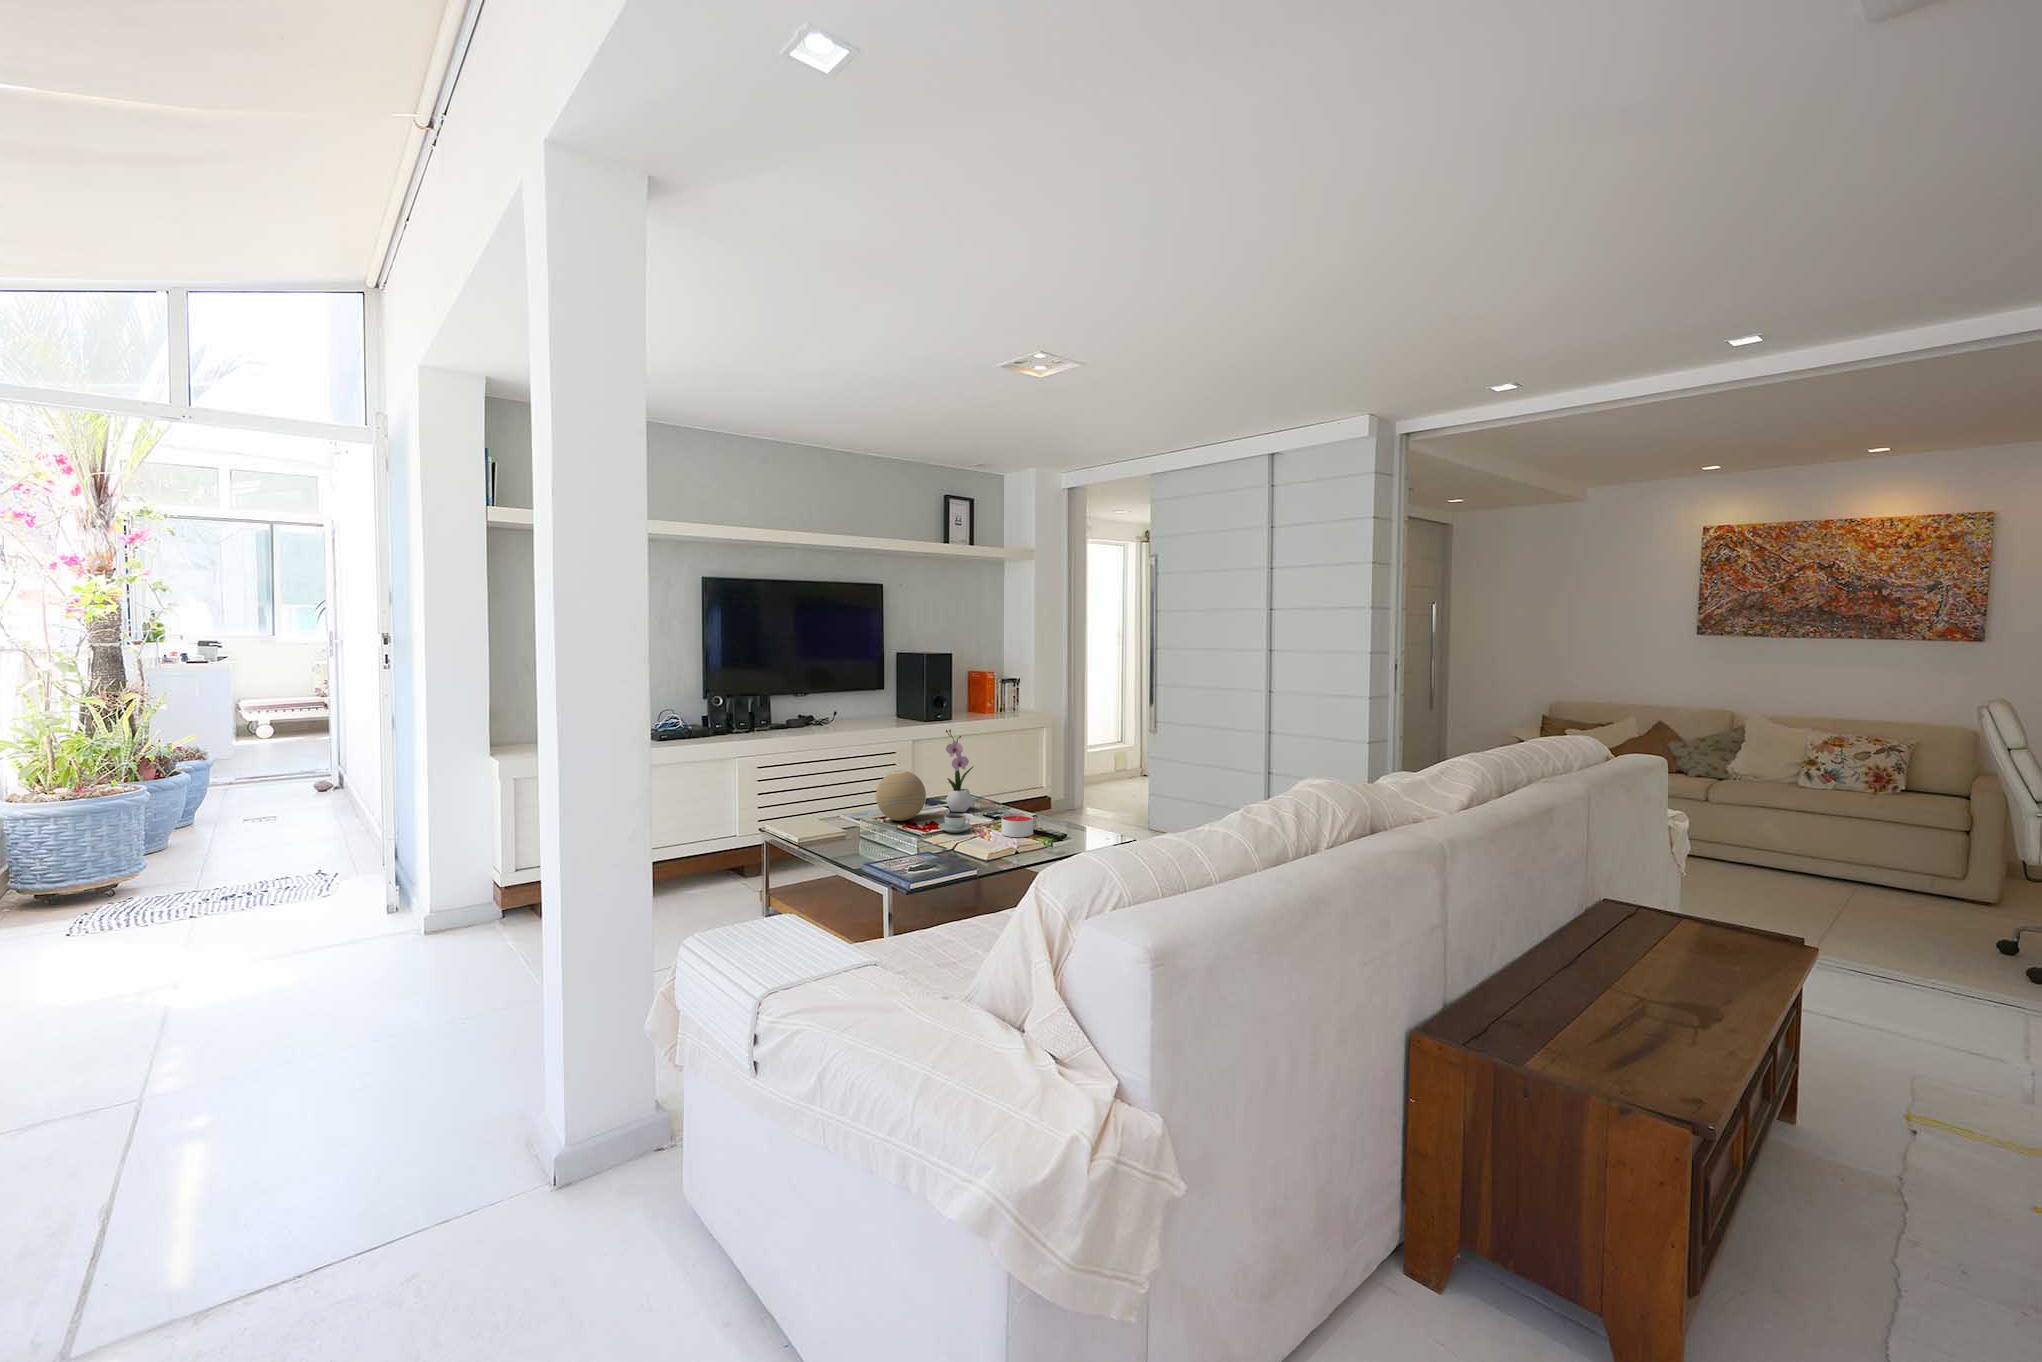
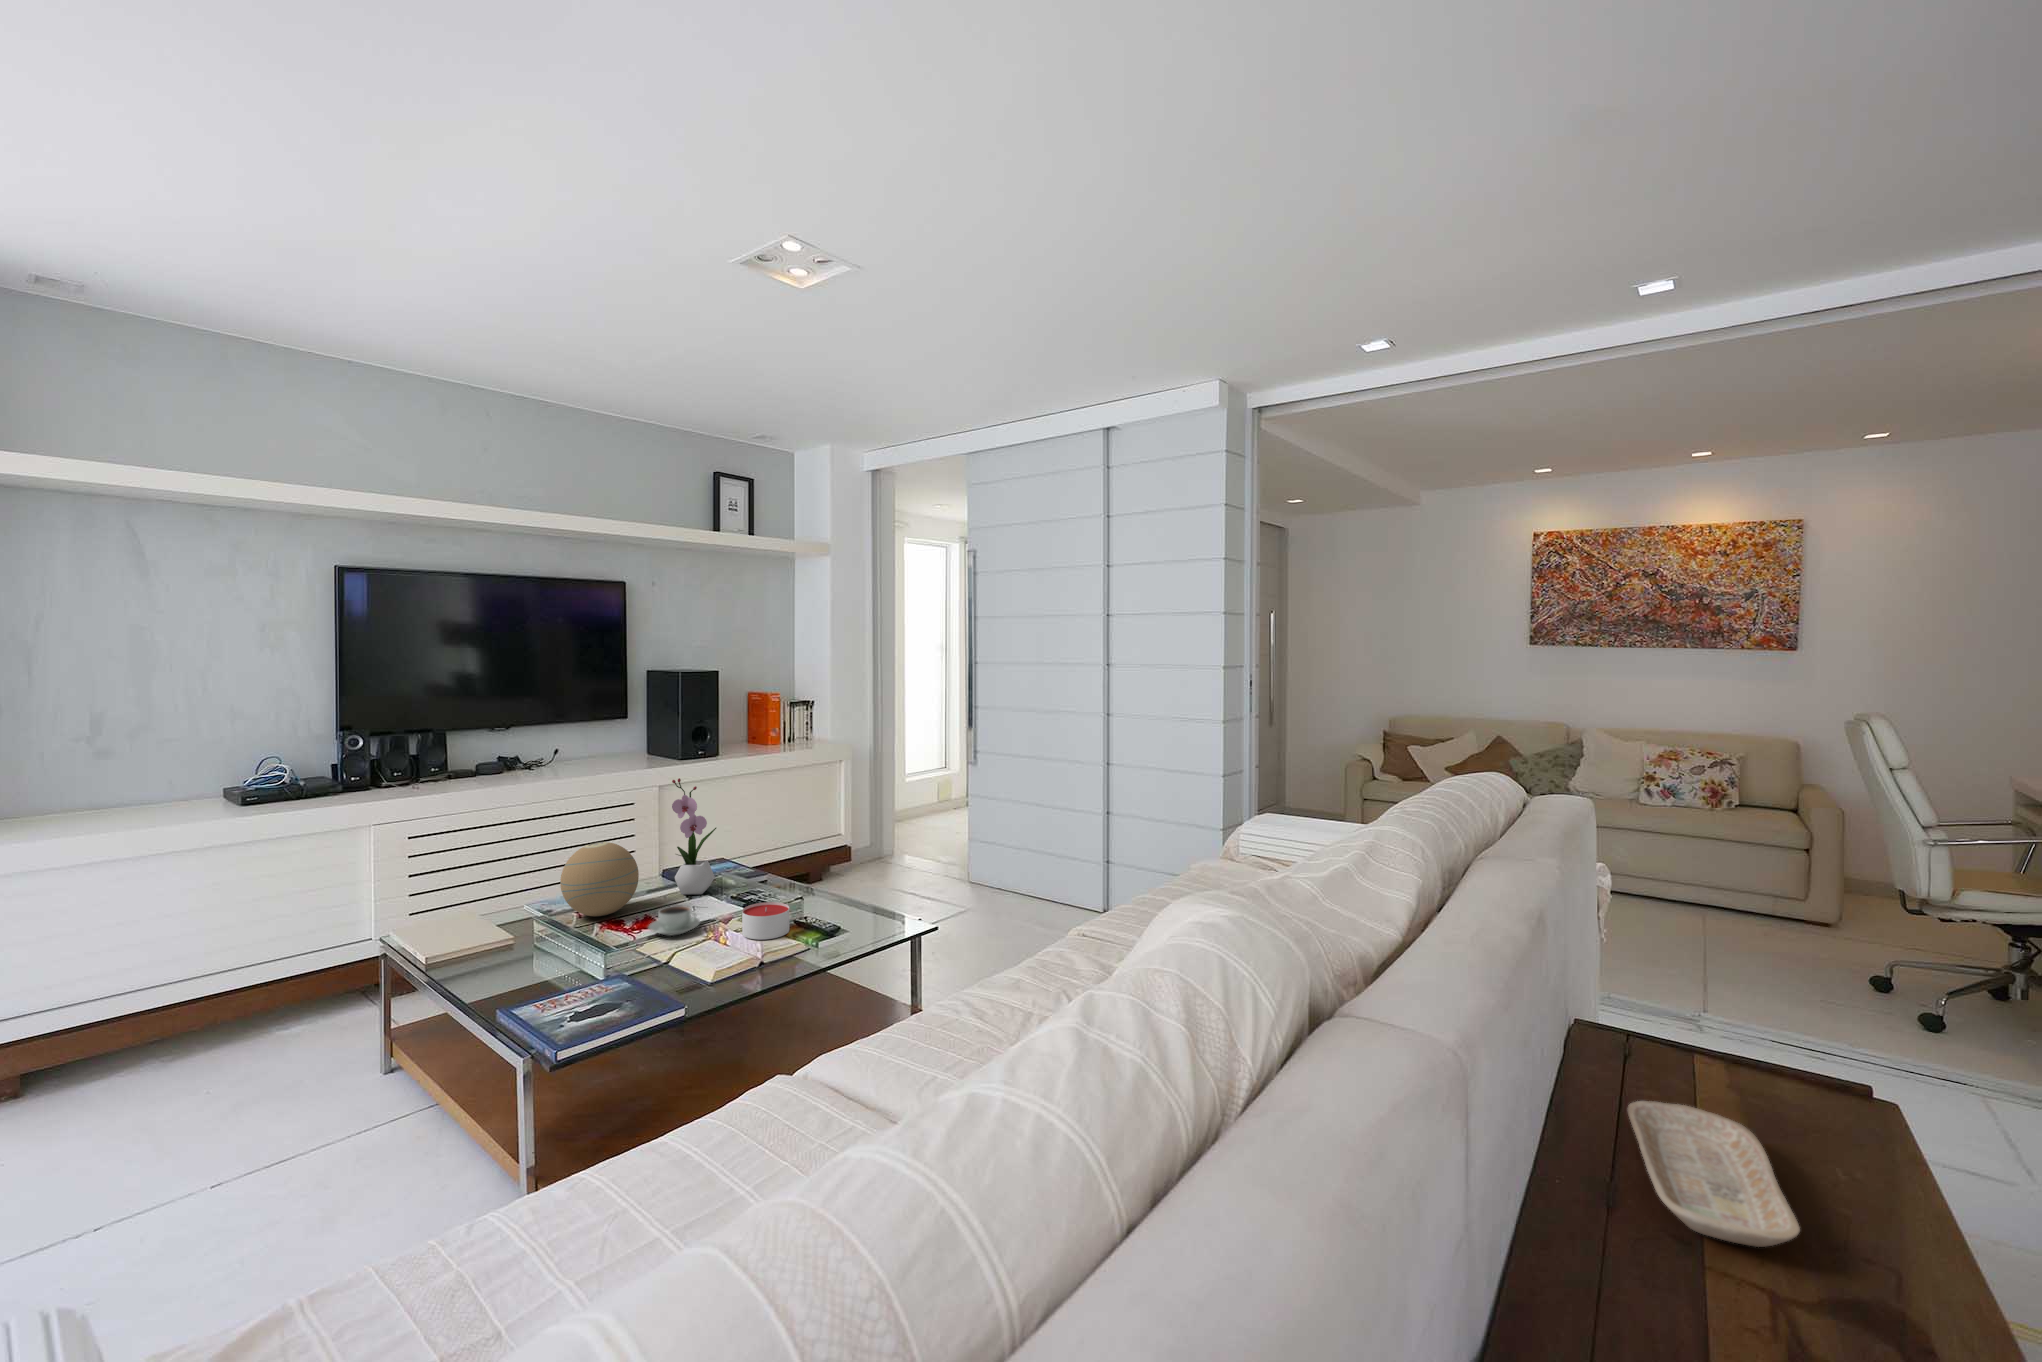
tray: none [1587,929,1676,987] -> present [1627,1101,1800,1247]

